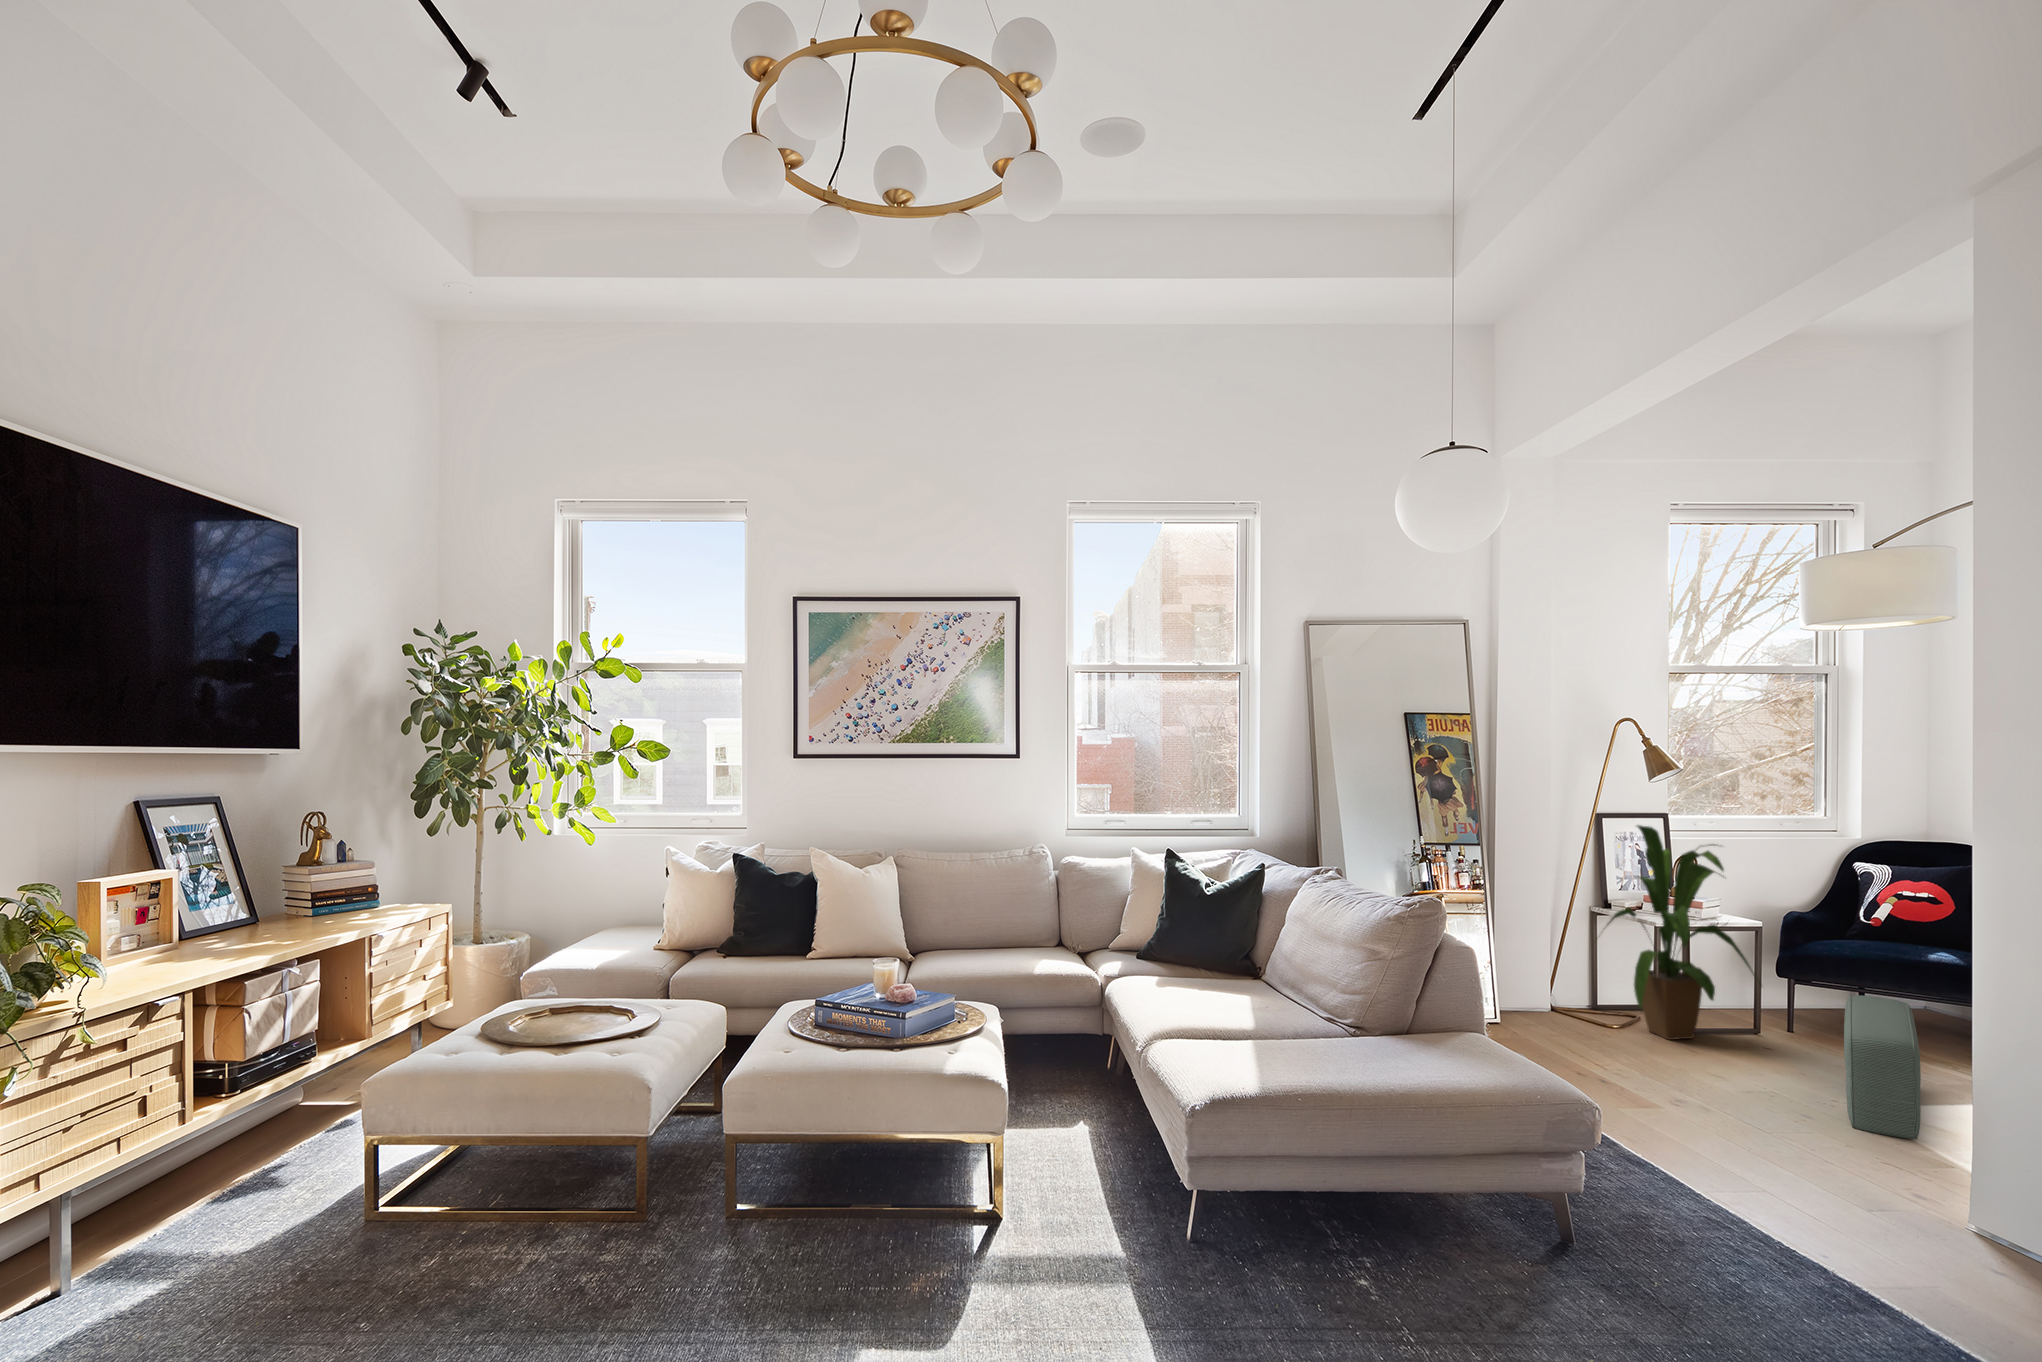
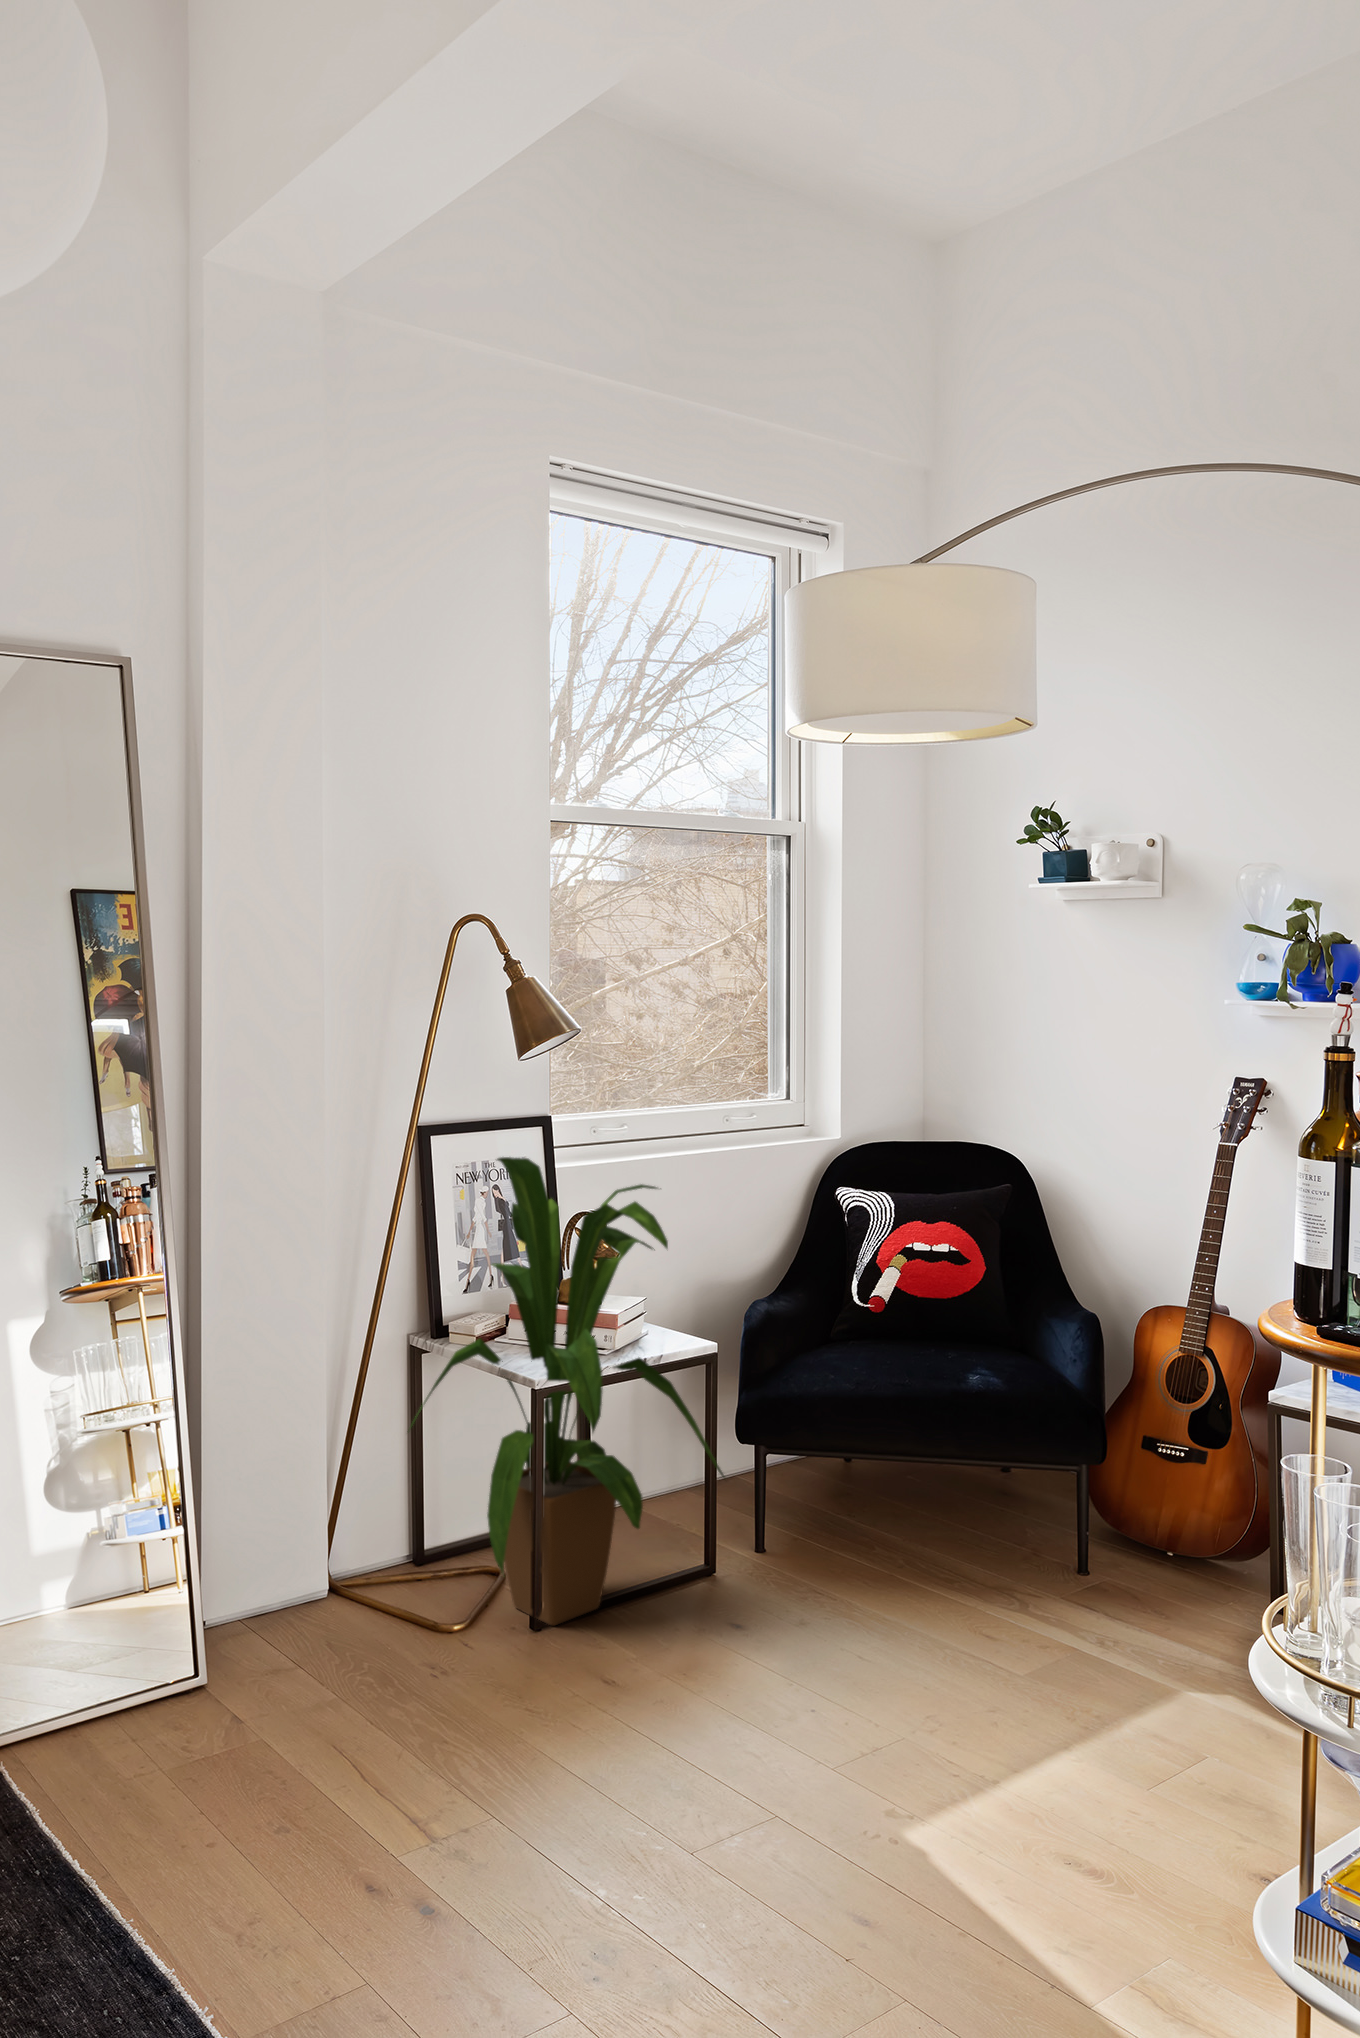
pouf: present [1844,995,1921,1139] -> none [881,1481,1063,1846]

